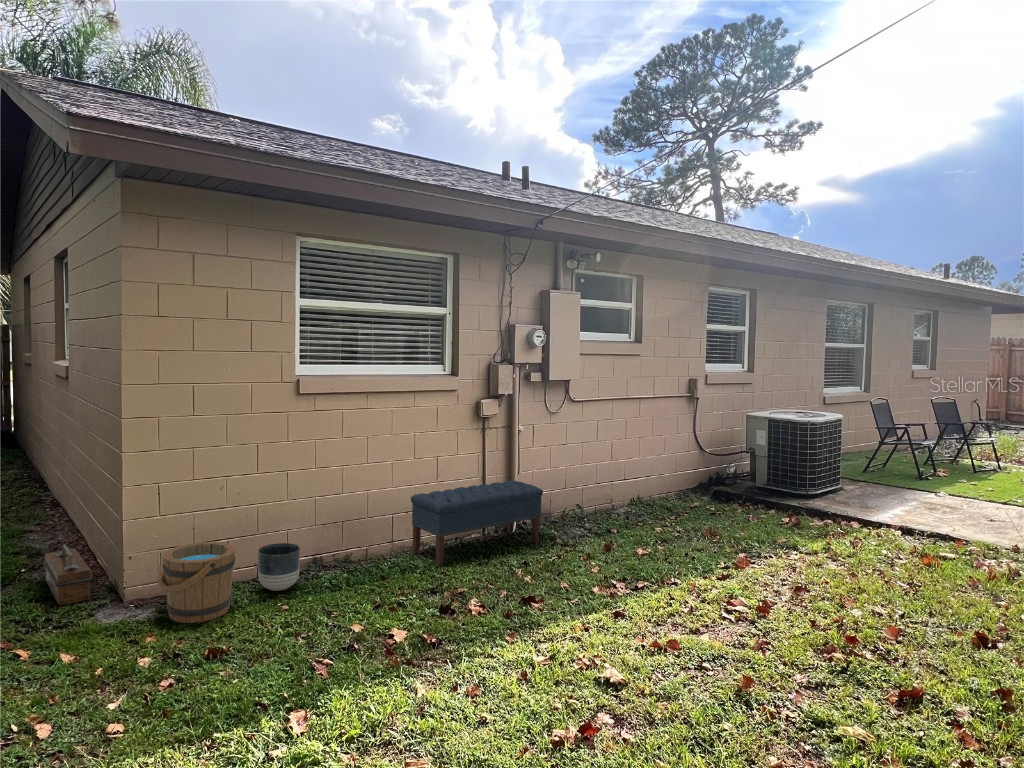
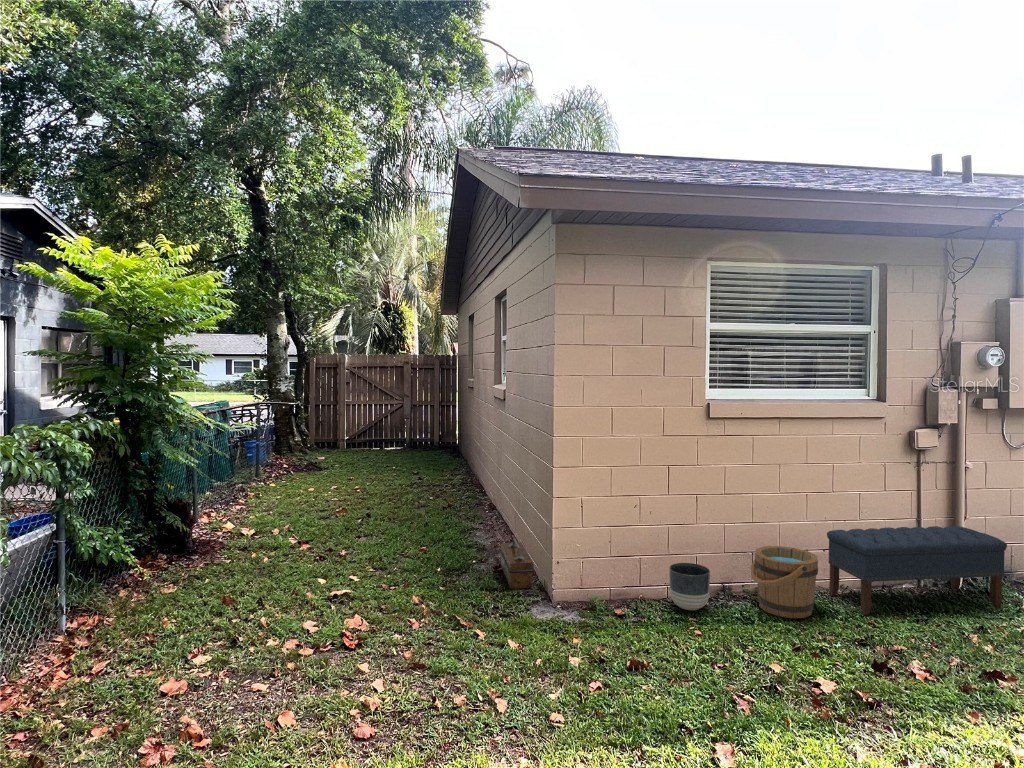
bucket: present [158,542,236,623] -> present [750,546,818,618]

